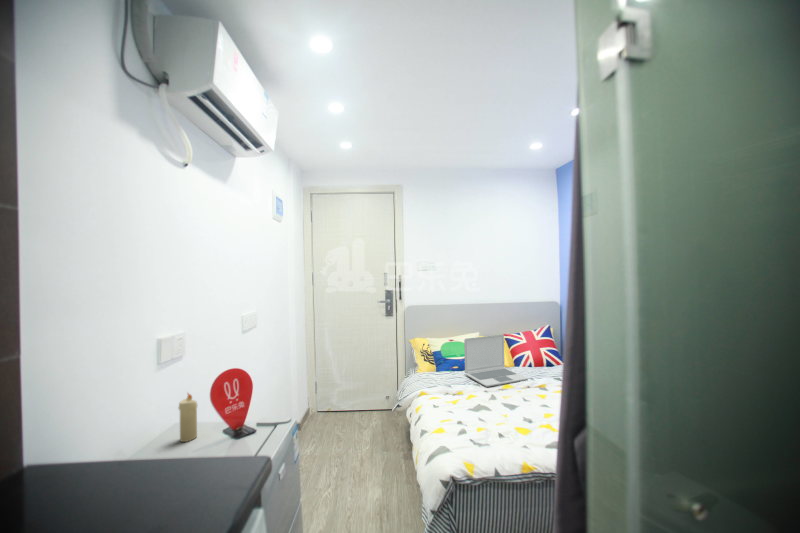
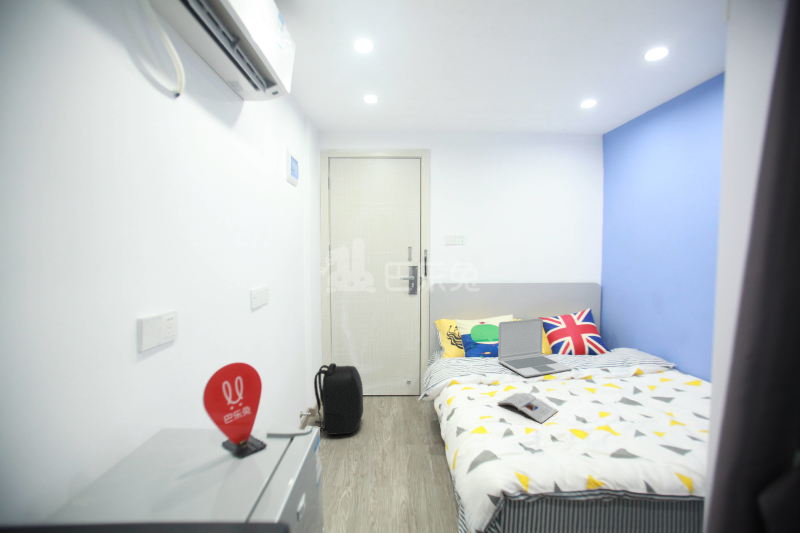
backpack: none [294,380,344,446] -> present [314,363,363,435]
candle: present [179,394,197,442] -> none [166,392,192,456]
magazine: none [458,399,509,424] -> present [498,393,558,423]

